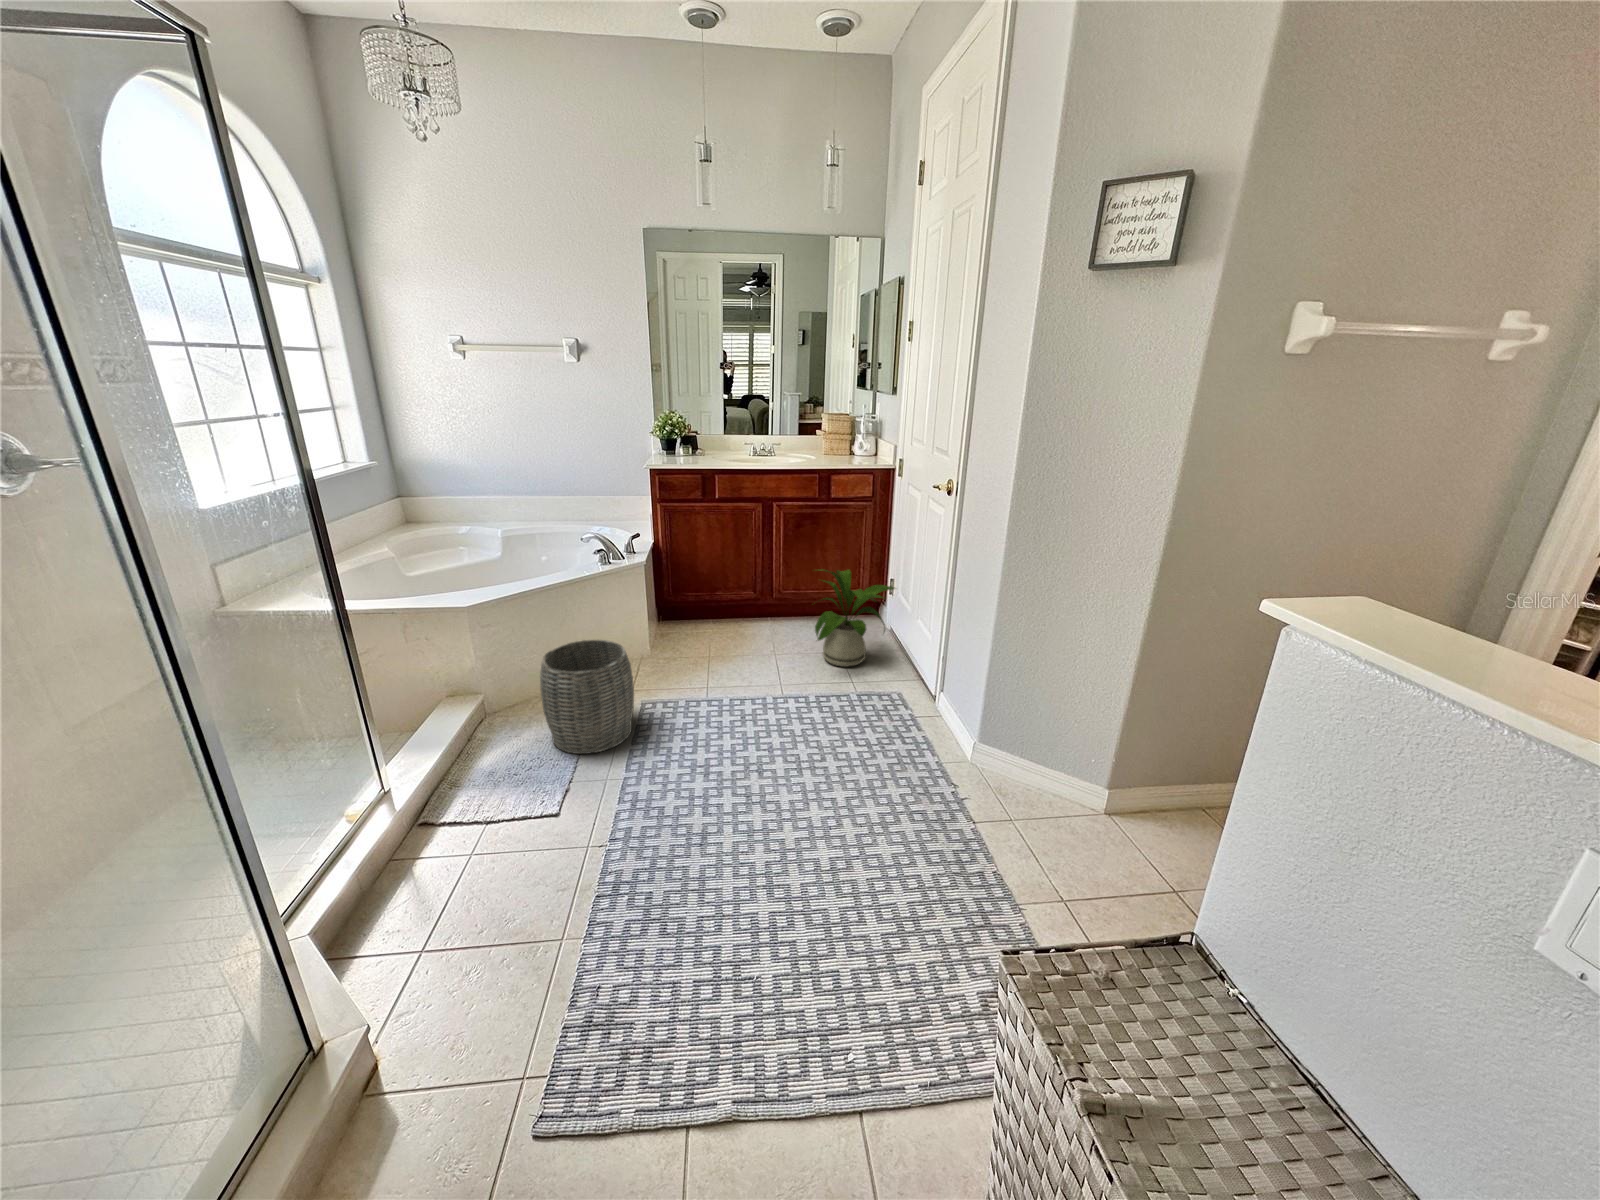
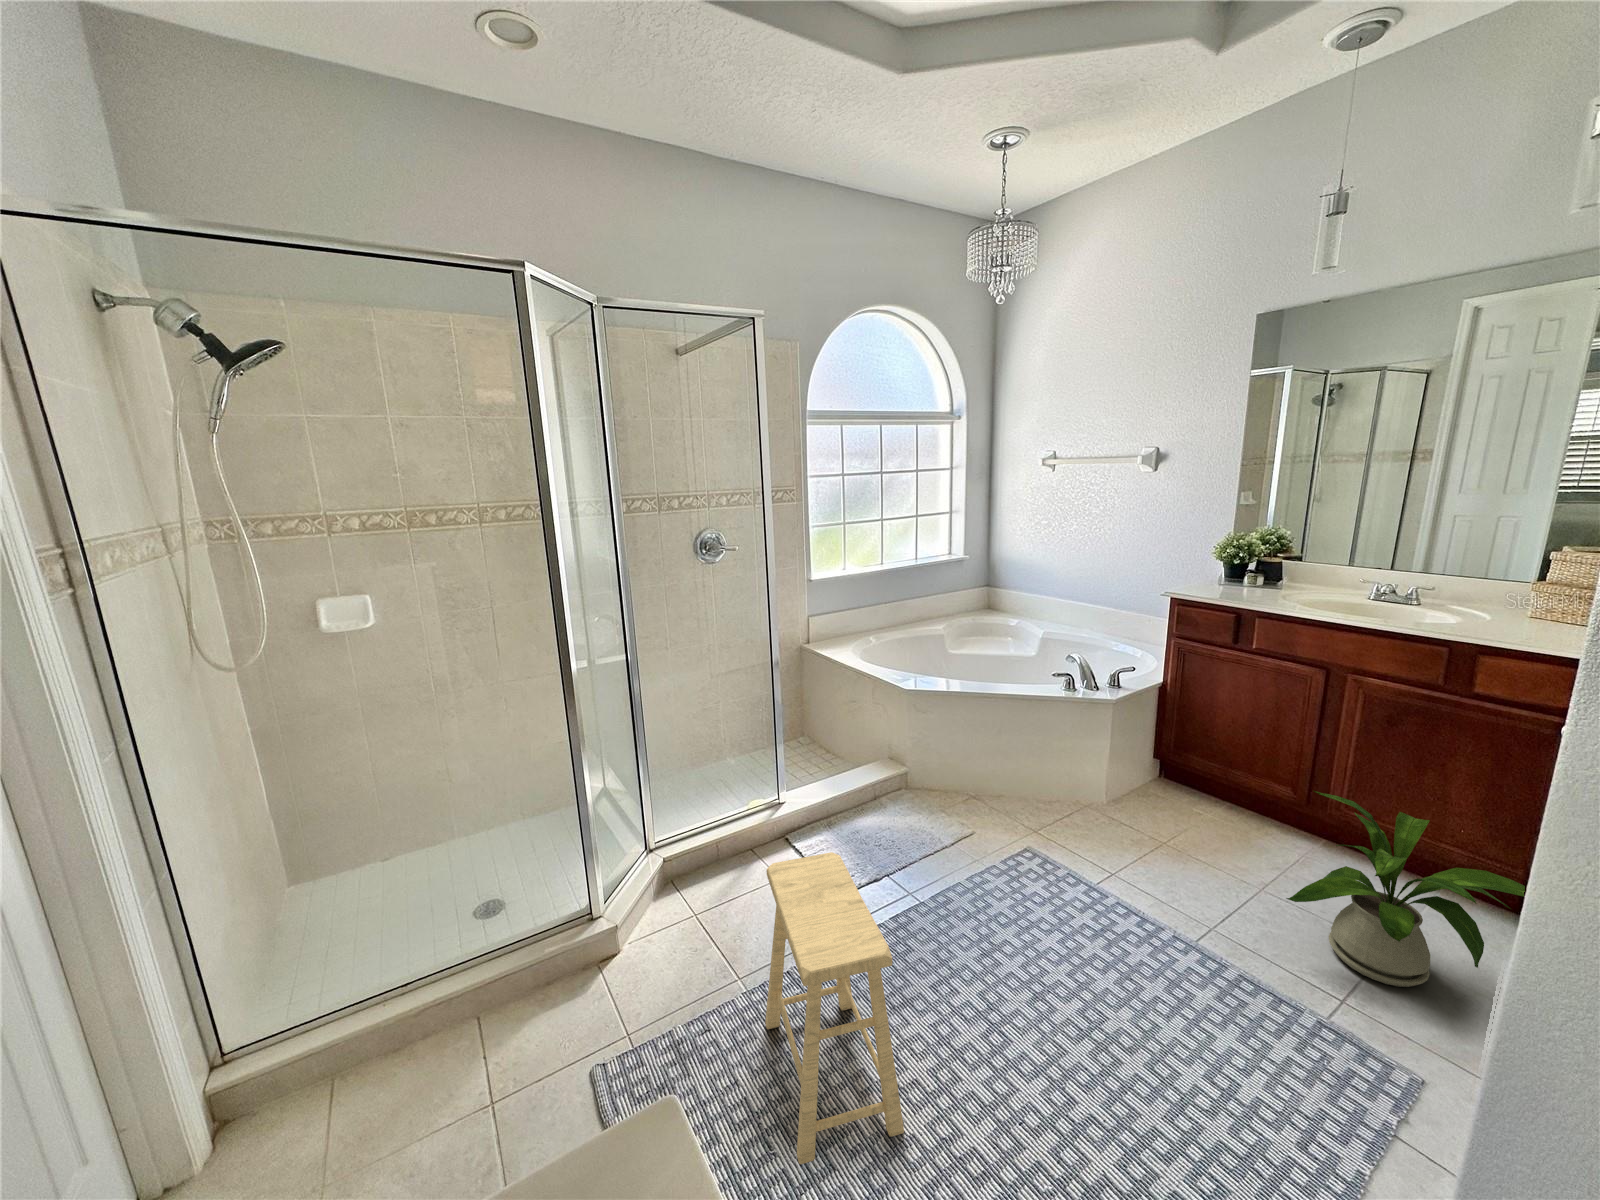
woven basket: present [540,640,634,754] -> none [911,750,1000,870]
footstool: none [623,730,796,964] -> present [765,852,904,1164]

